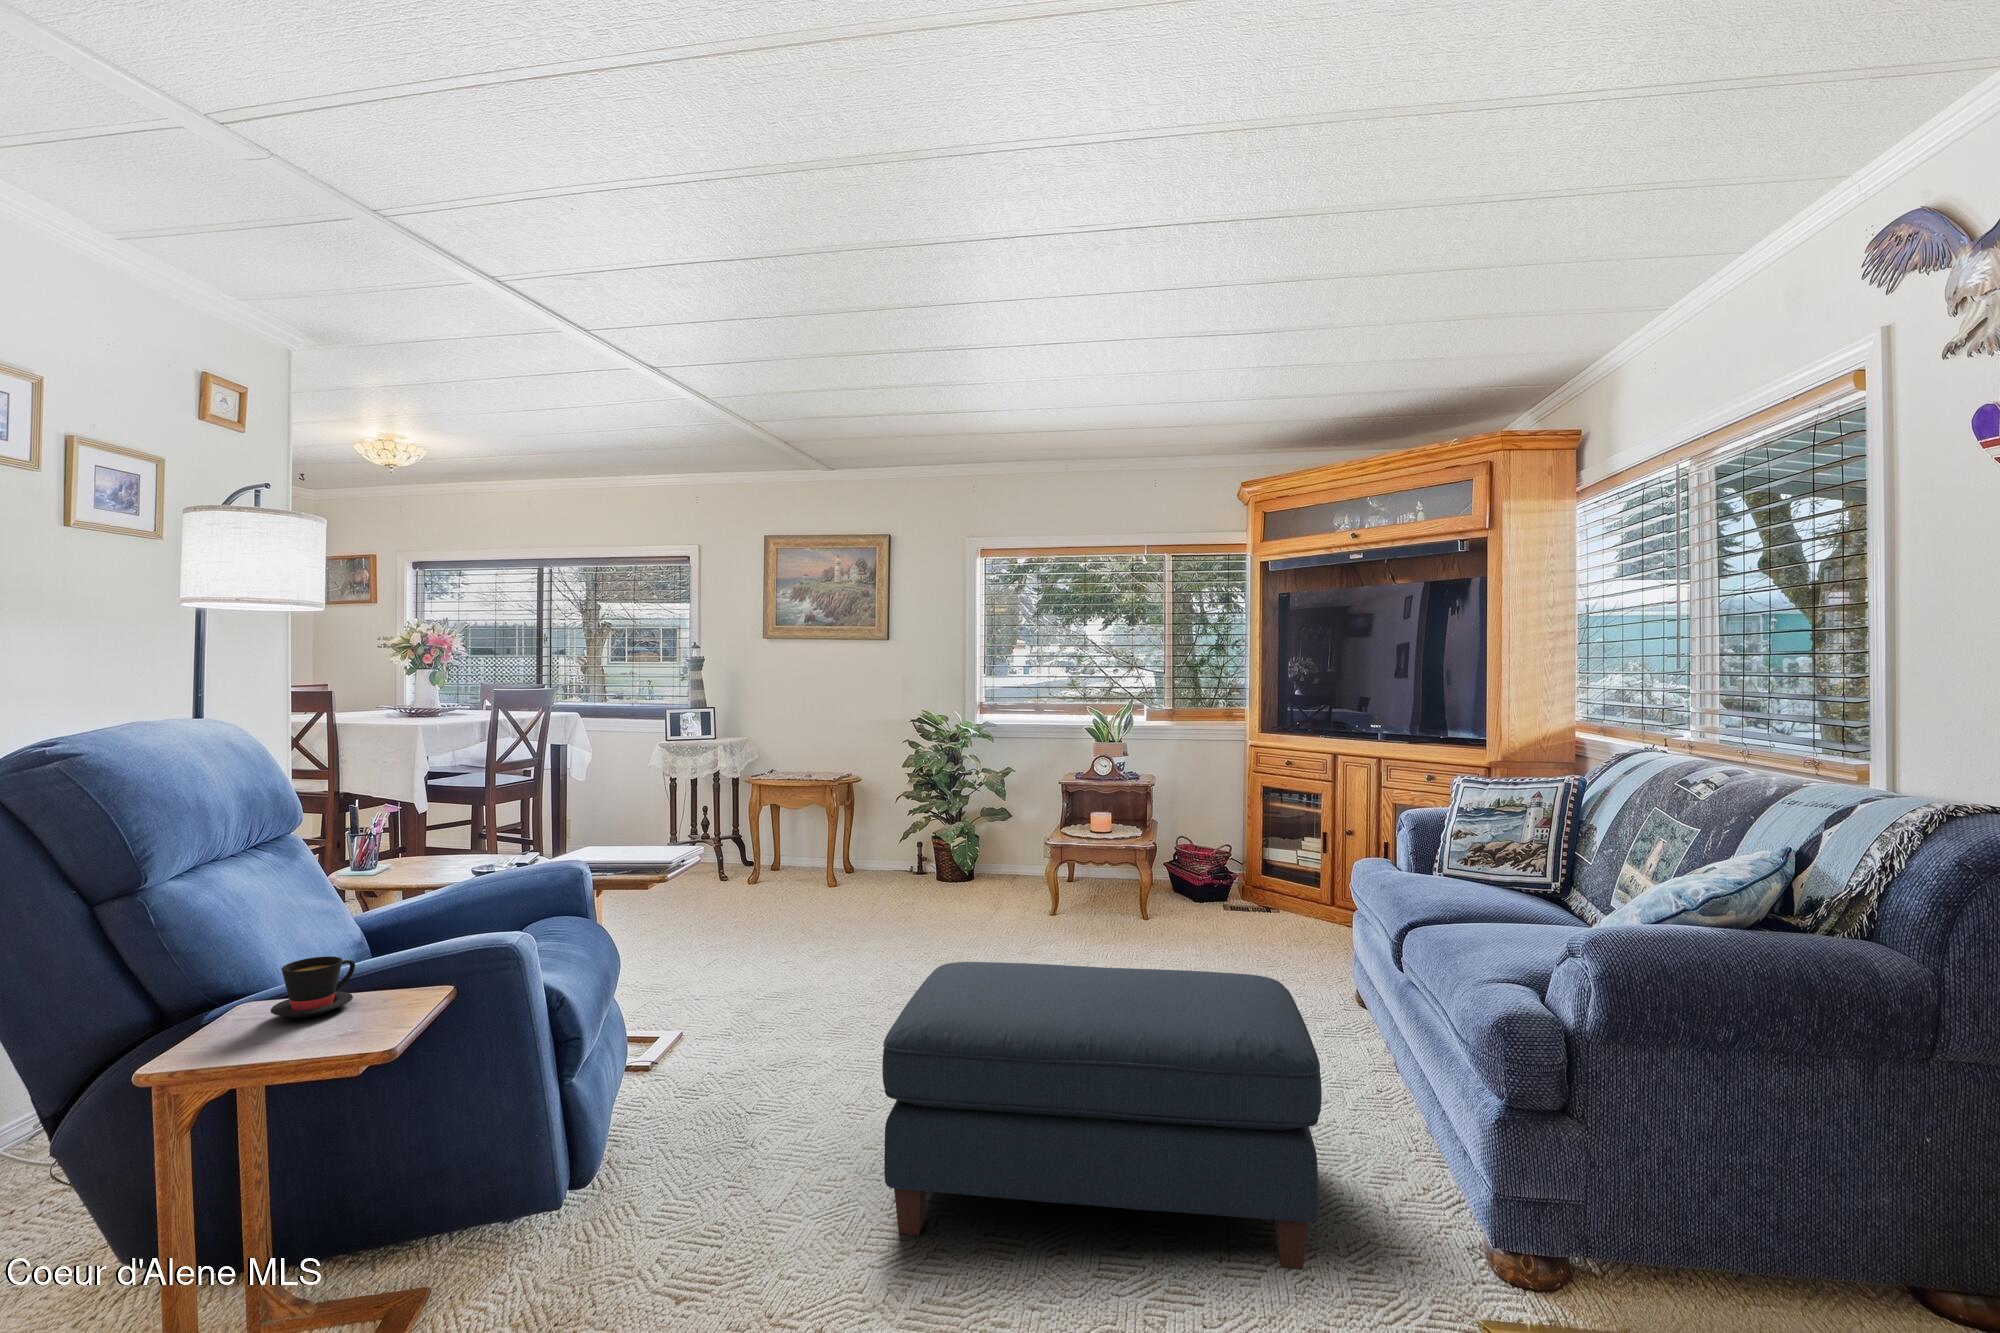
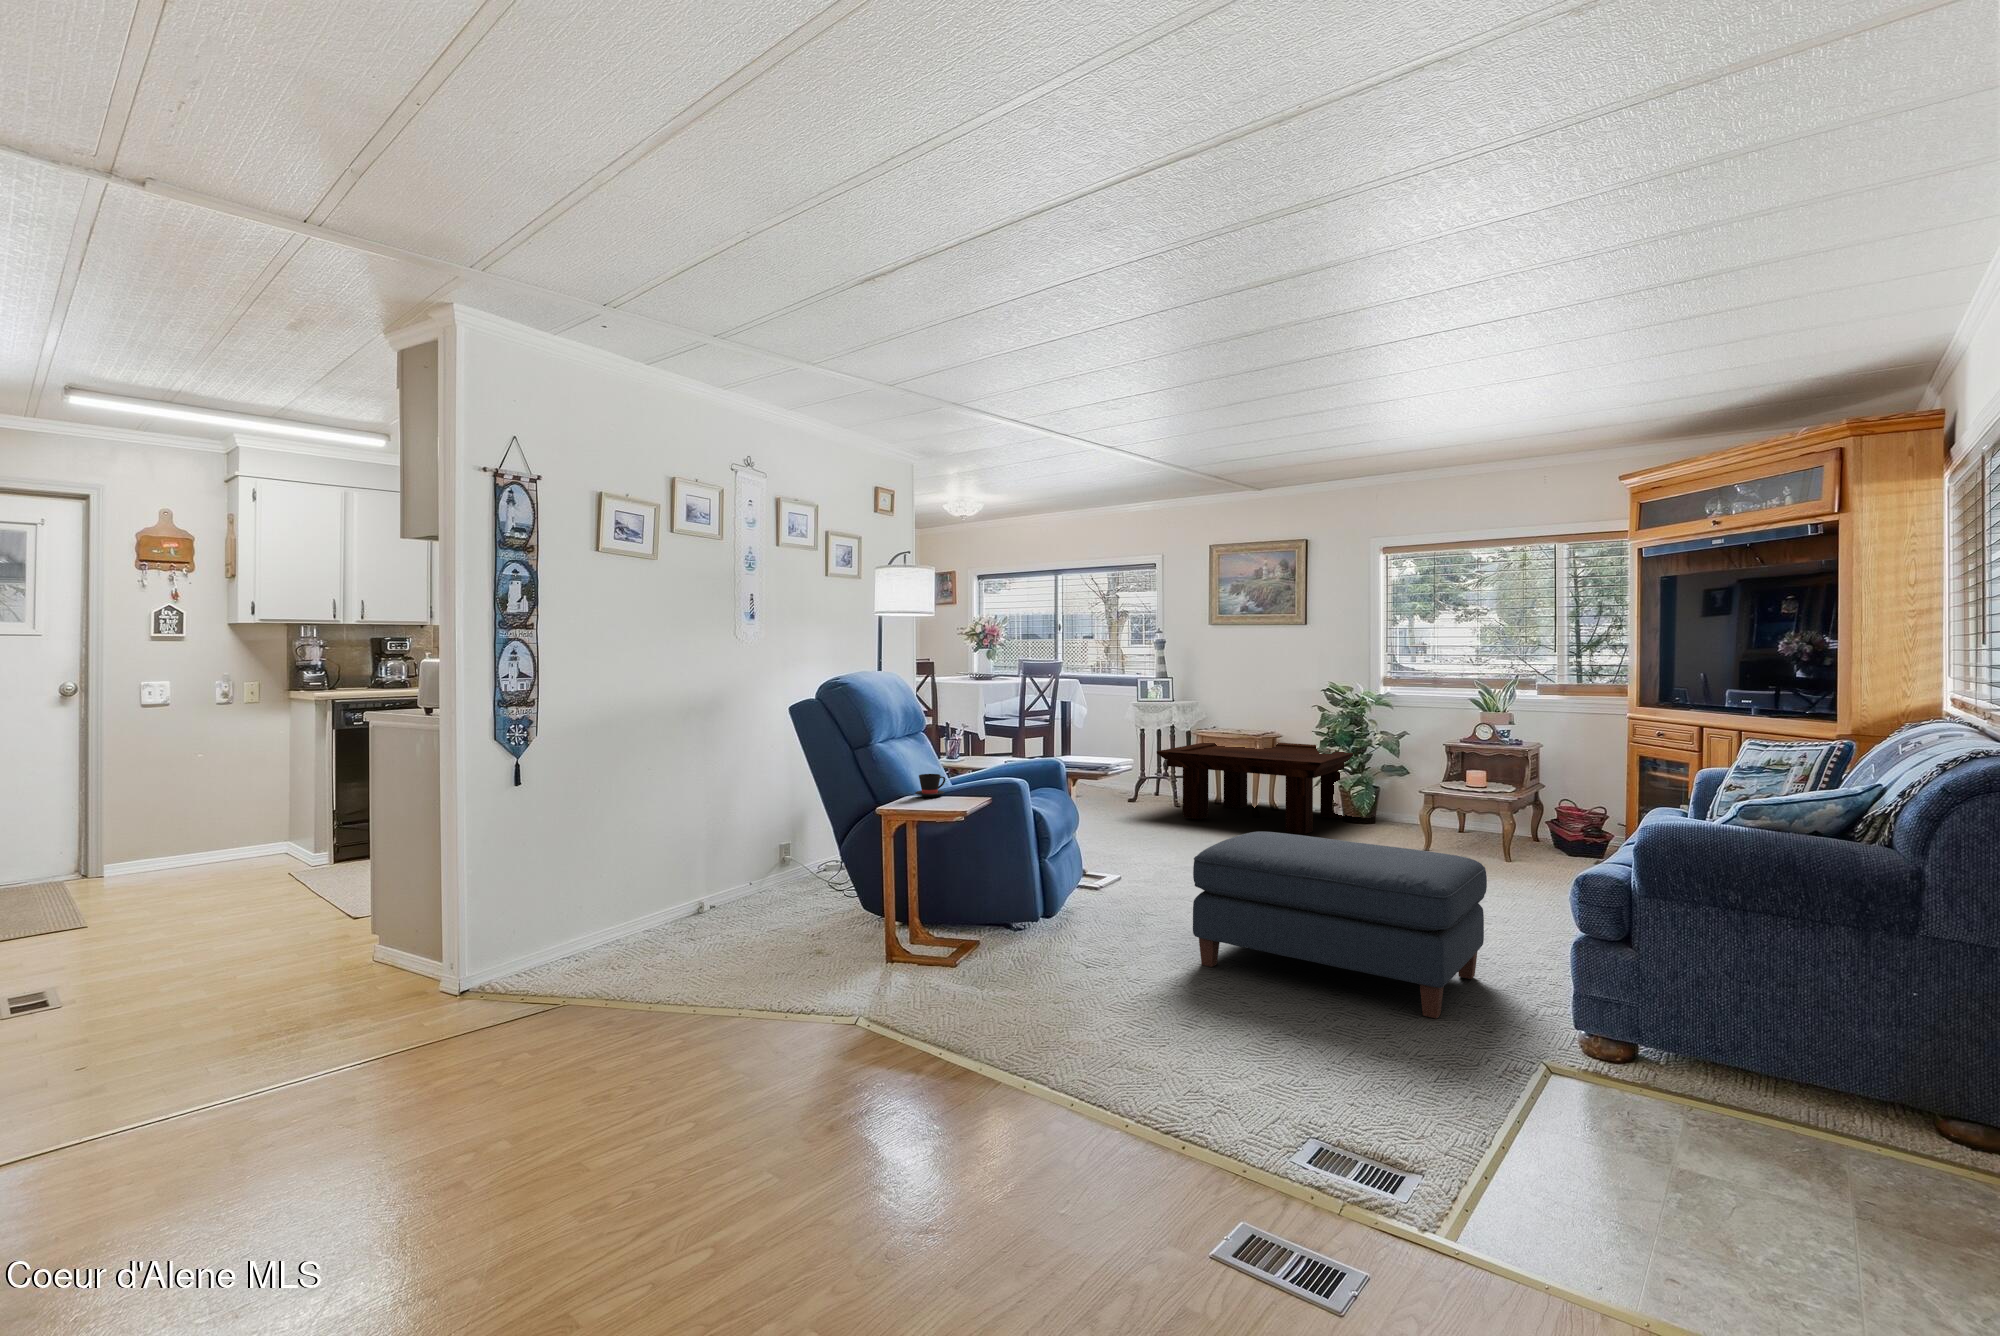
coffee table: none [707,786,968,909] -> present [1157,743,1353,834]

